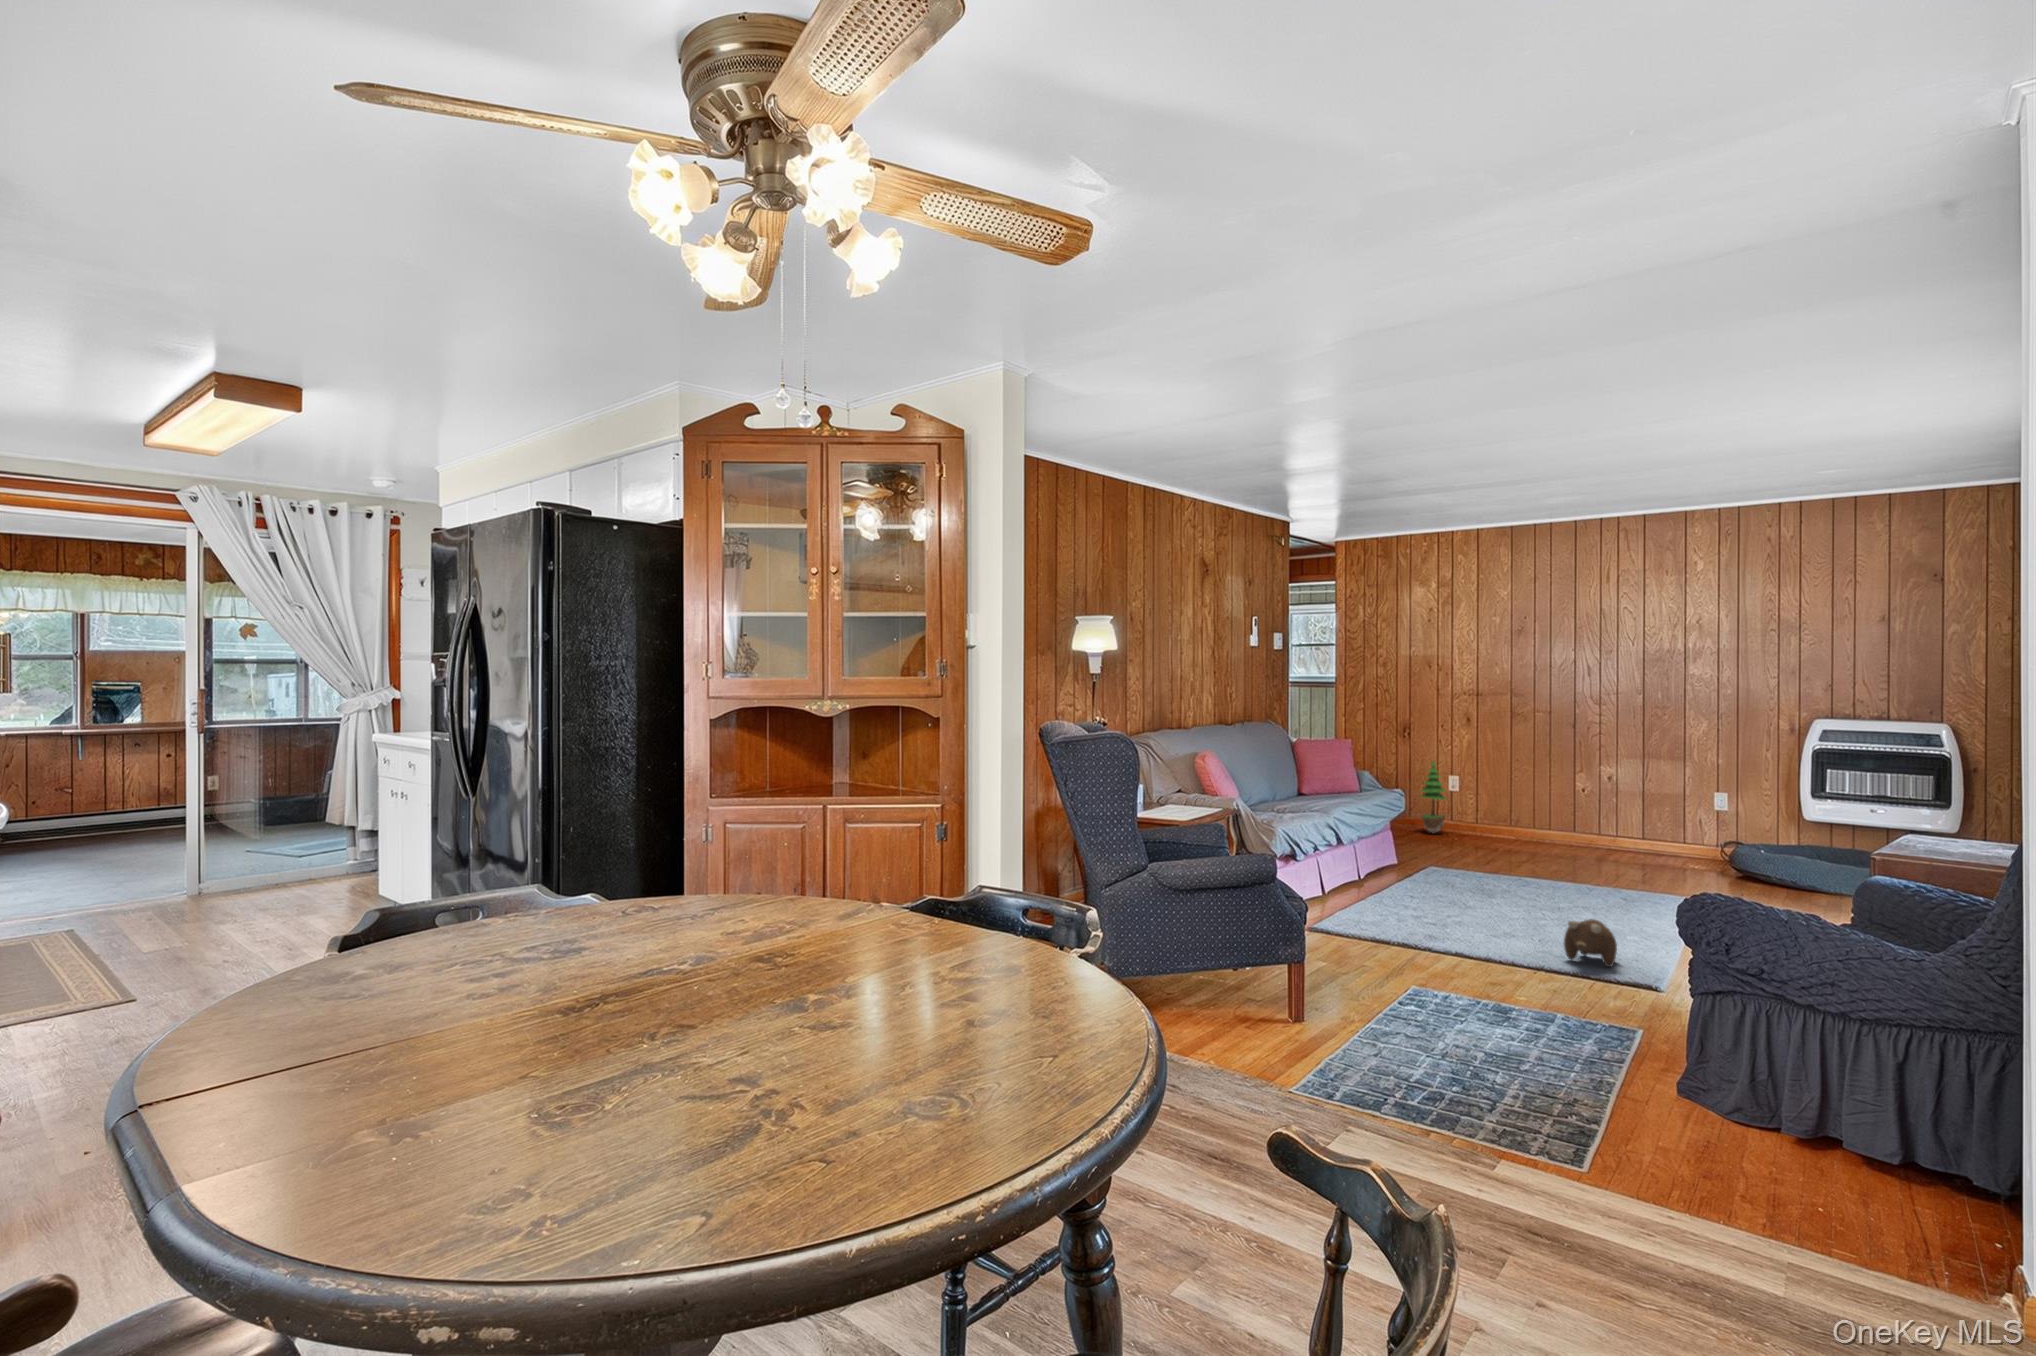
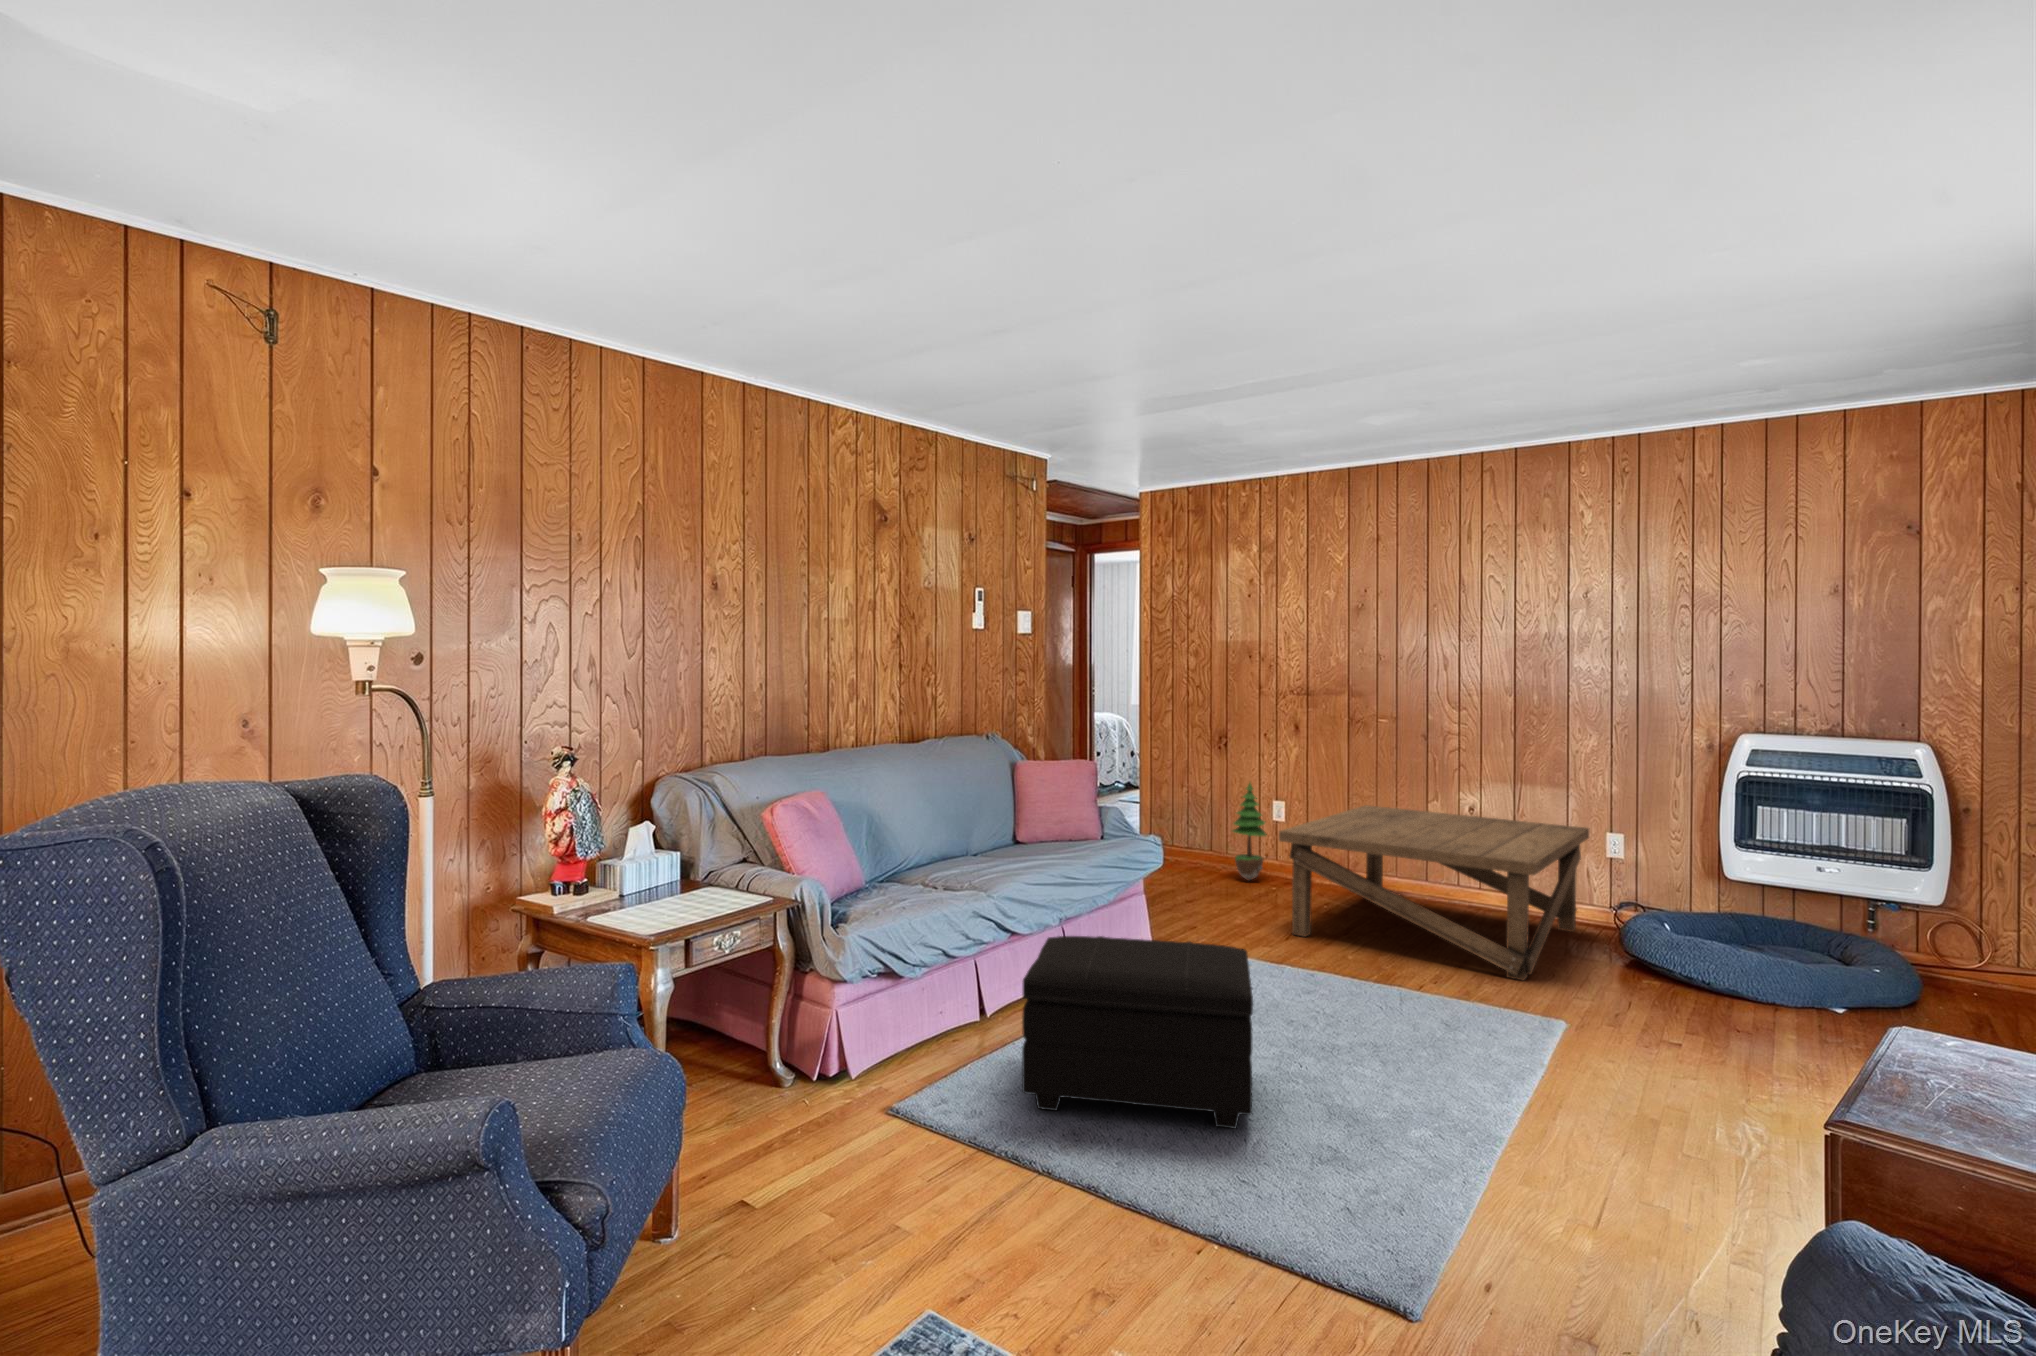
coffee table: none [1479,776,1703,885] -> present [1279,805,1589,980]
footstool: none [1376,838,1532,940] -> present [1022,936,1253,1129]
plush toy: present [1564,919,1617,967] -> none [1281,1115,1375,1214]

